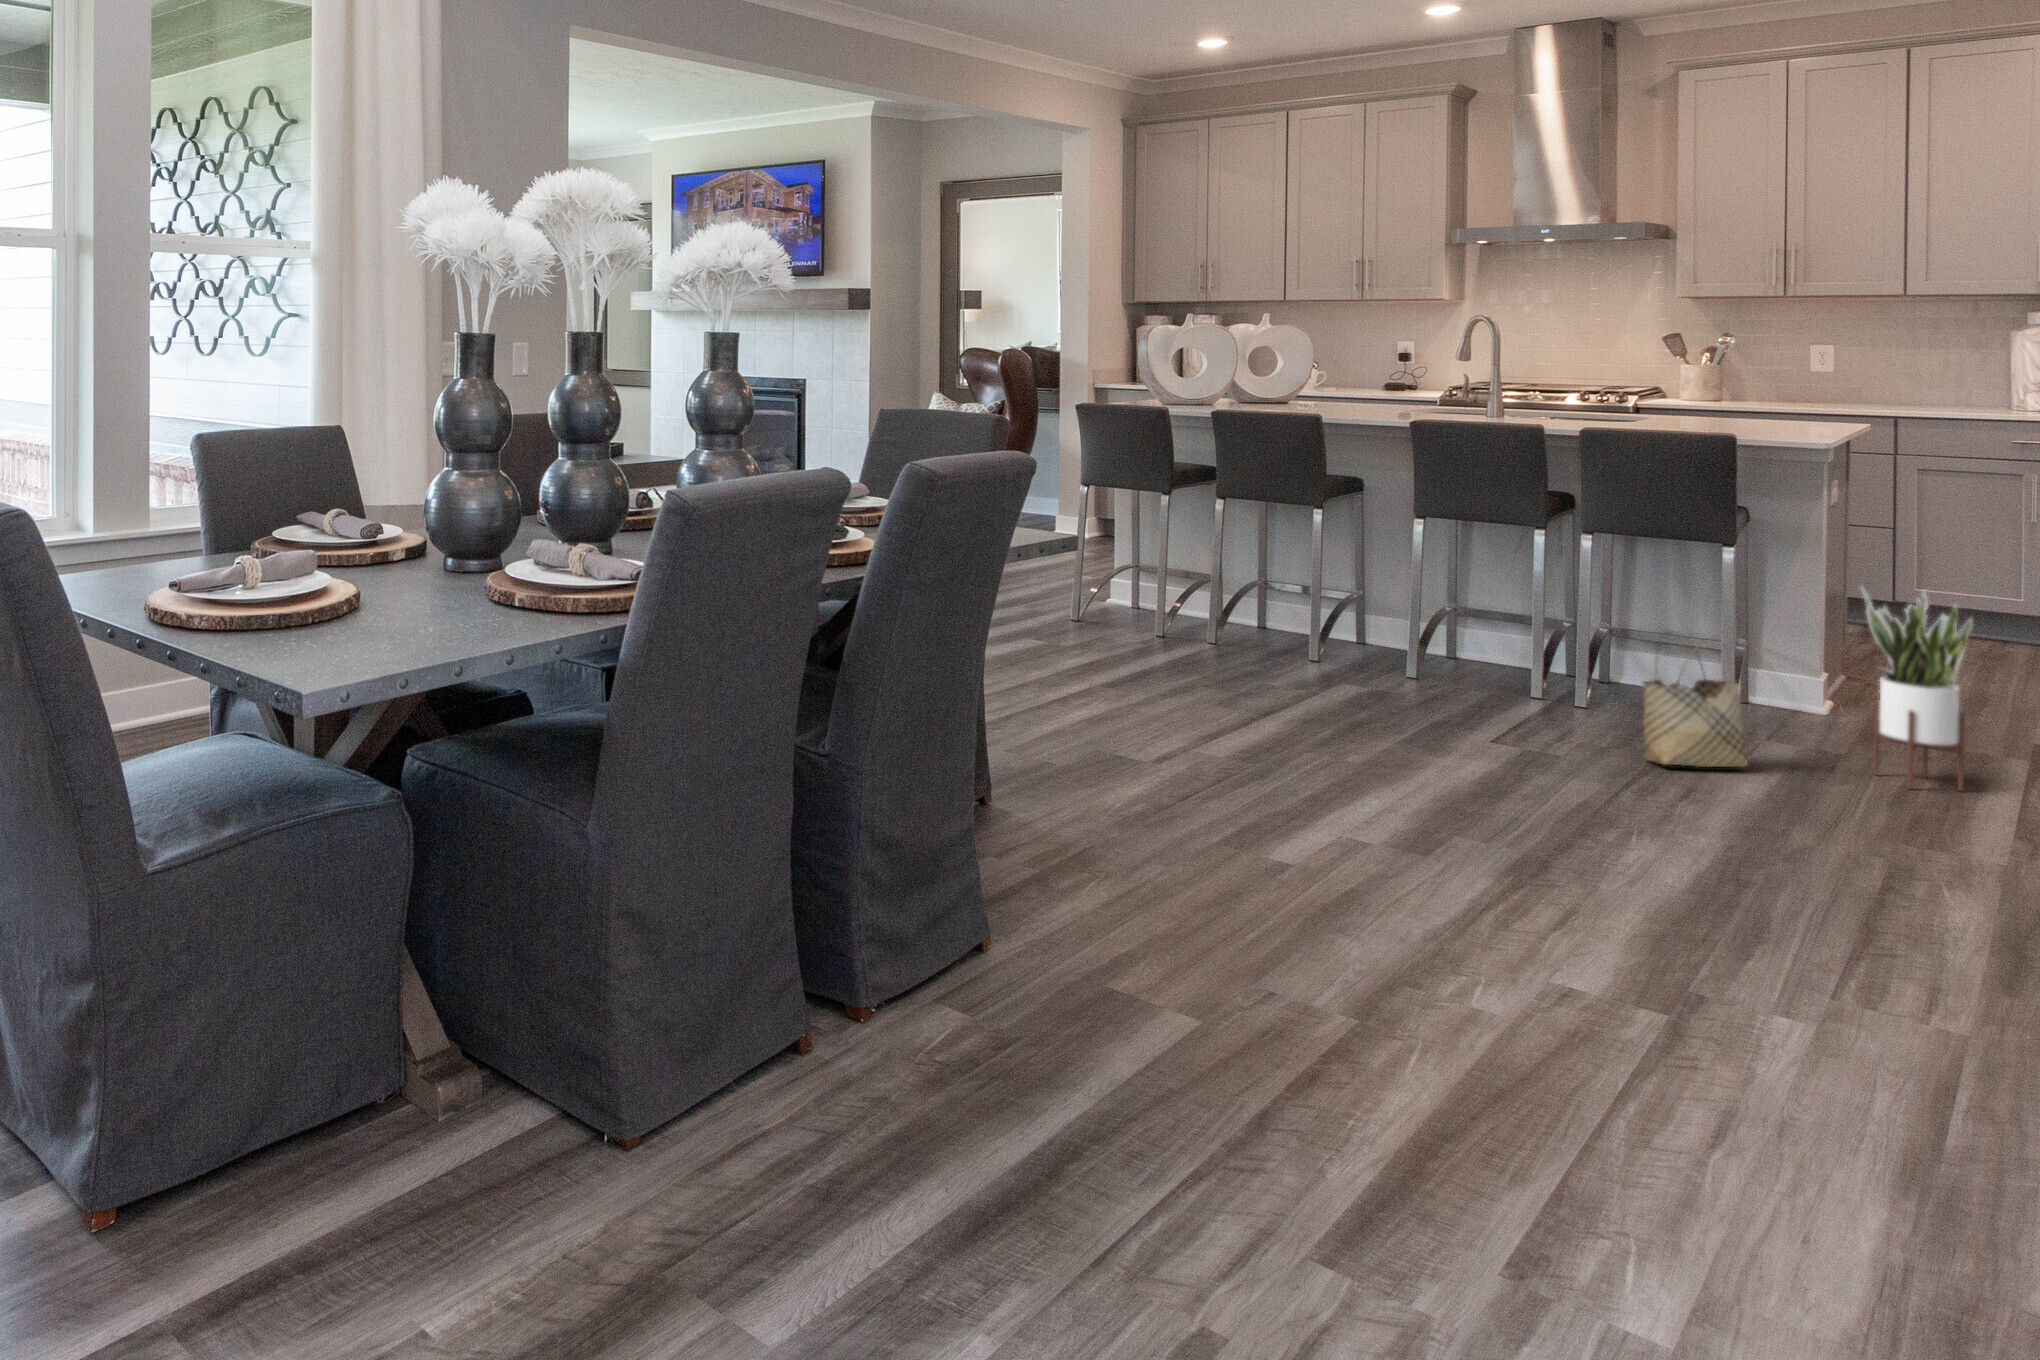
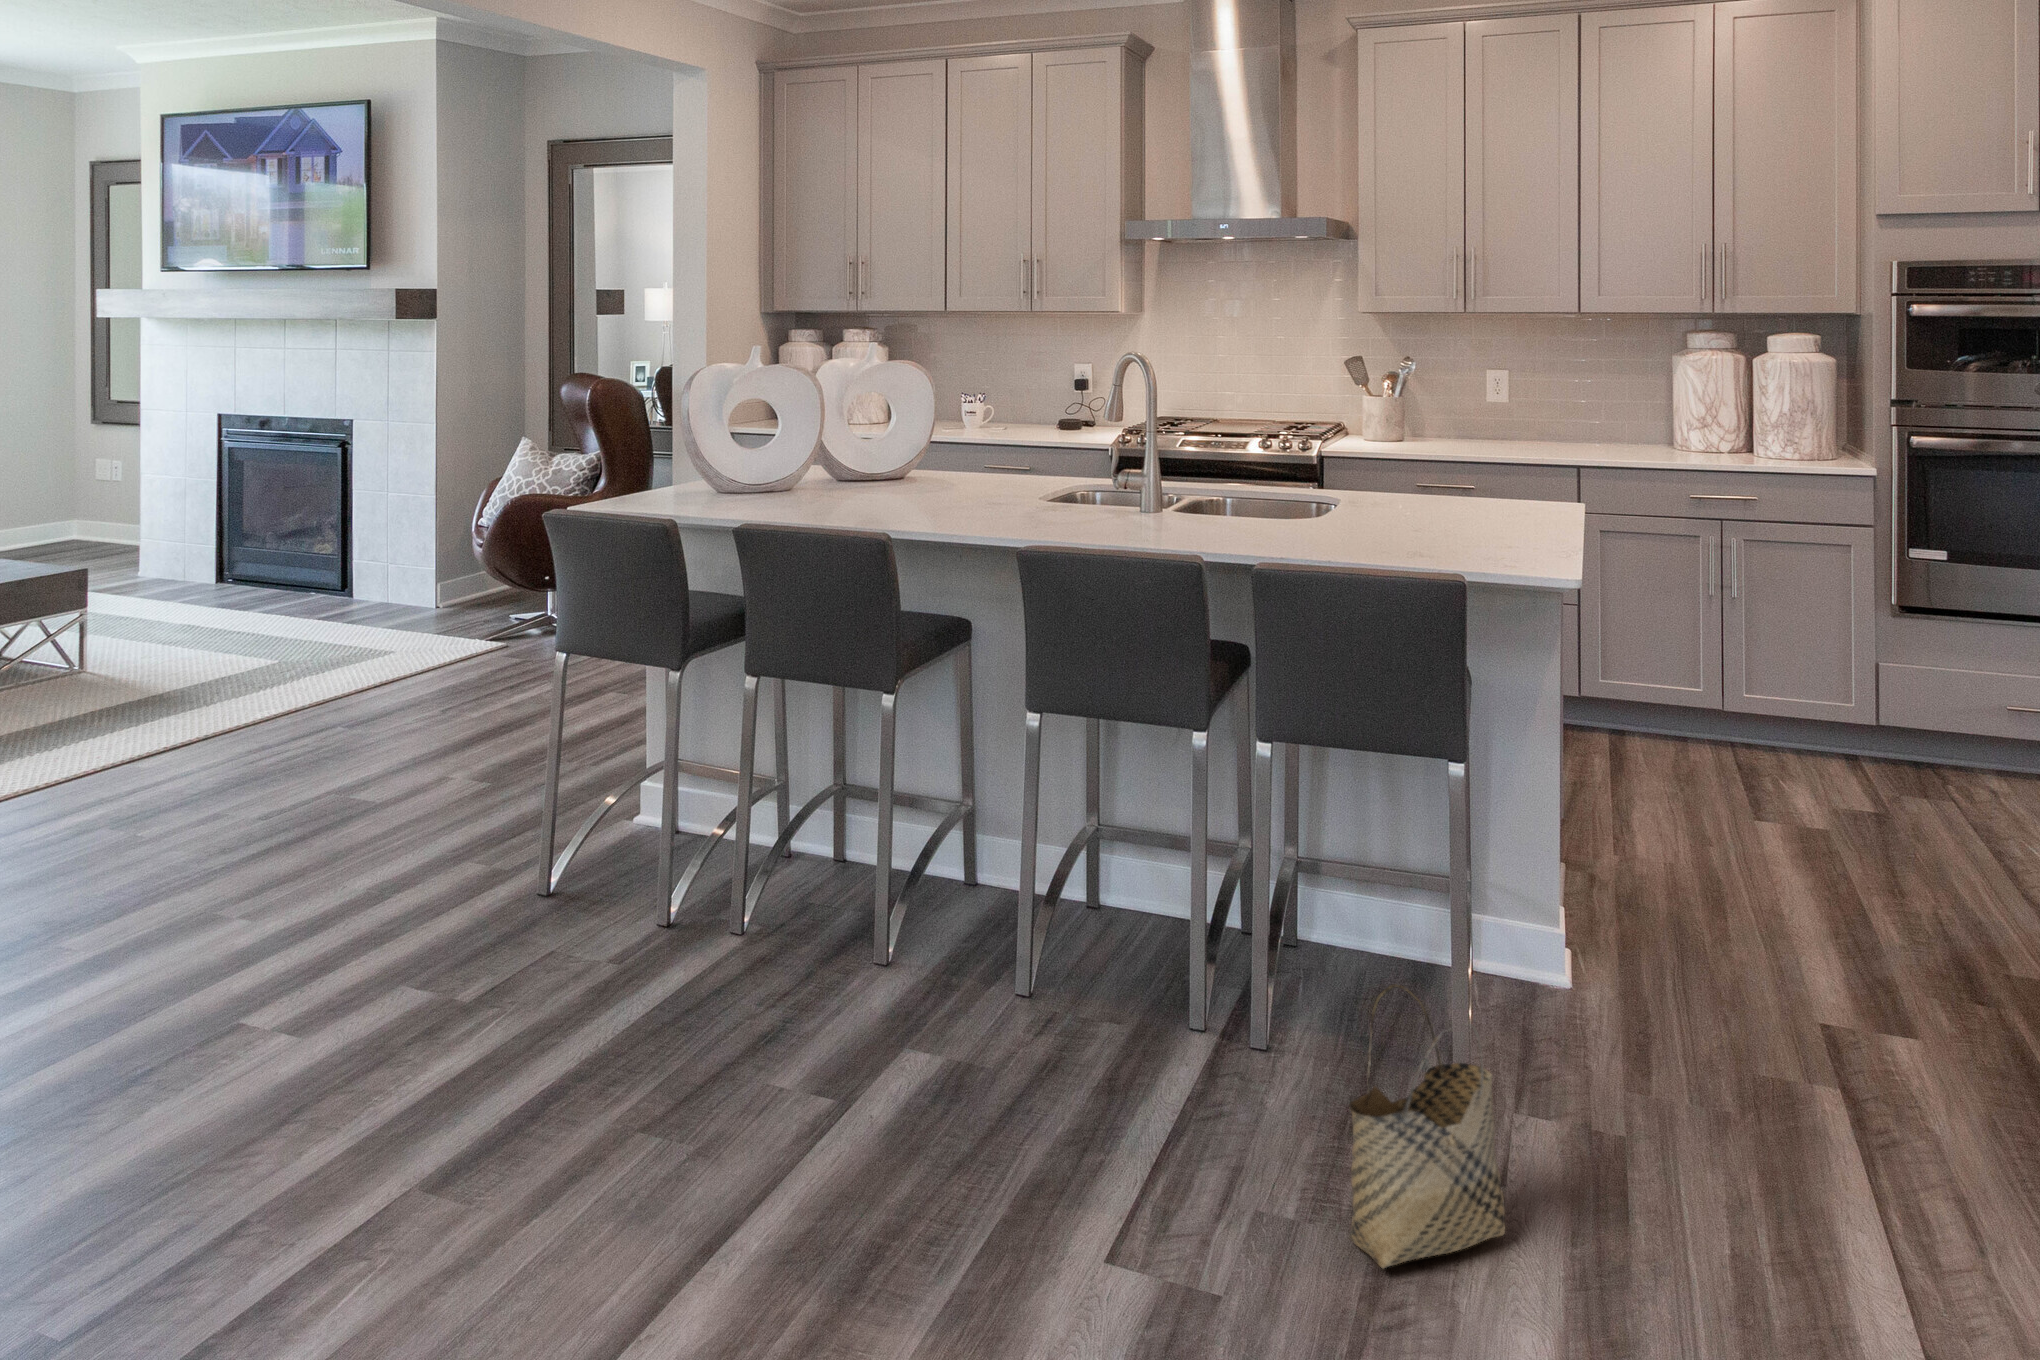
potted plant: present [1861,588,1973,791] -> none [1658,882,1808,1246]

